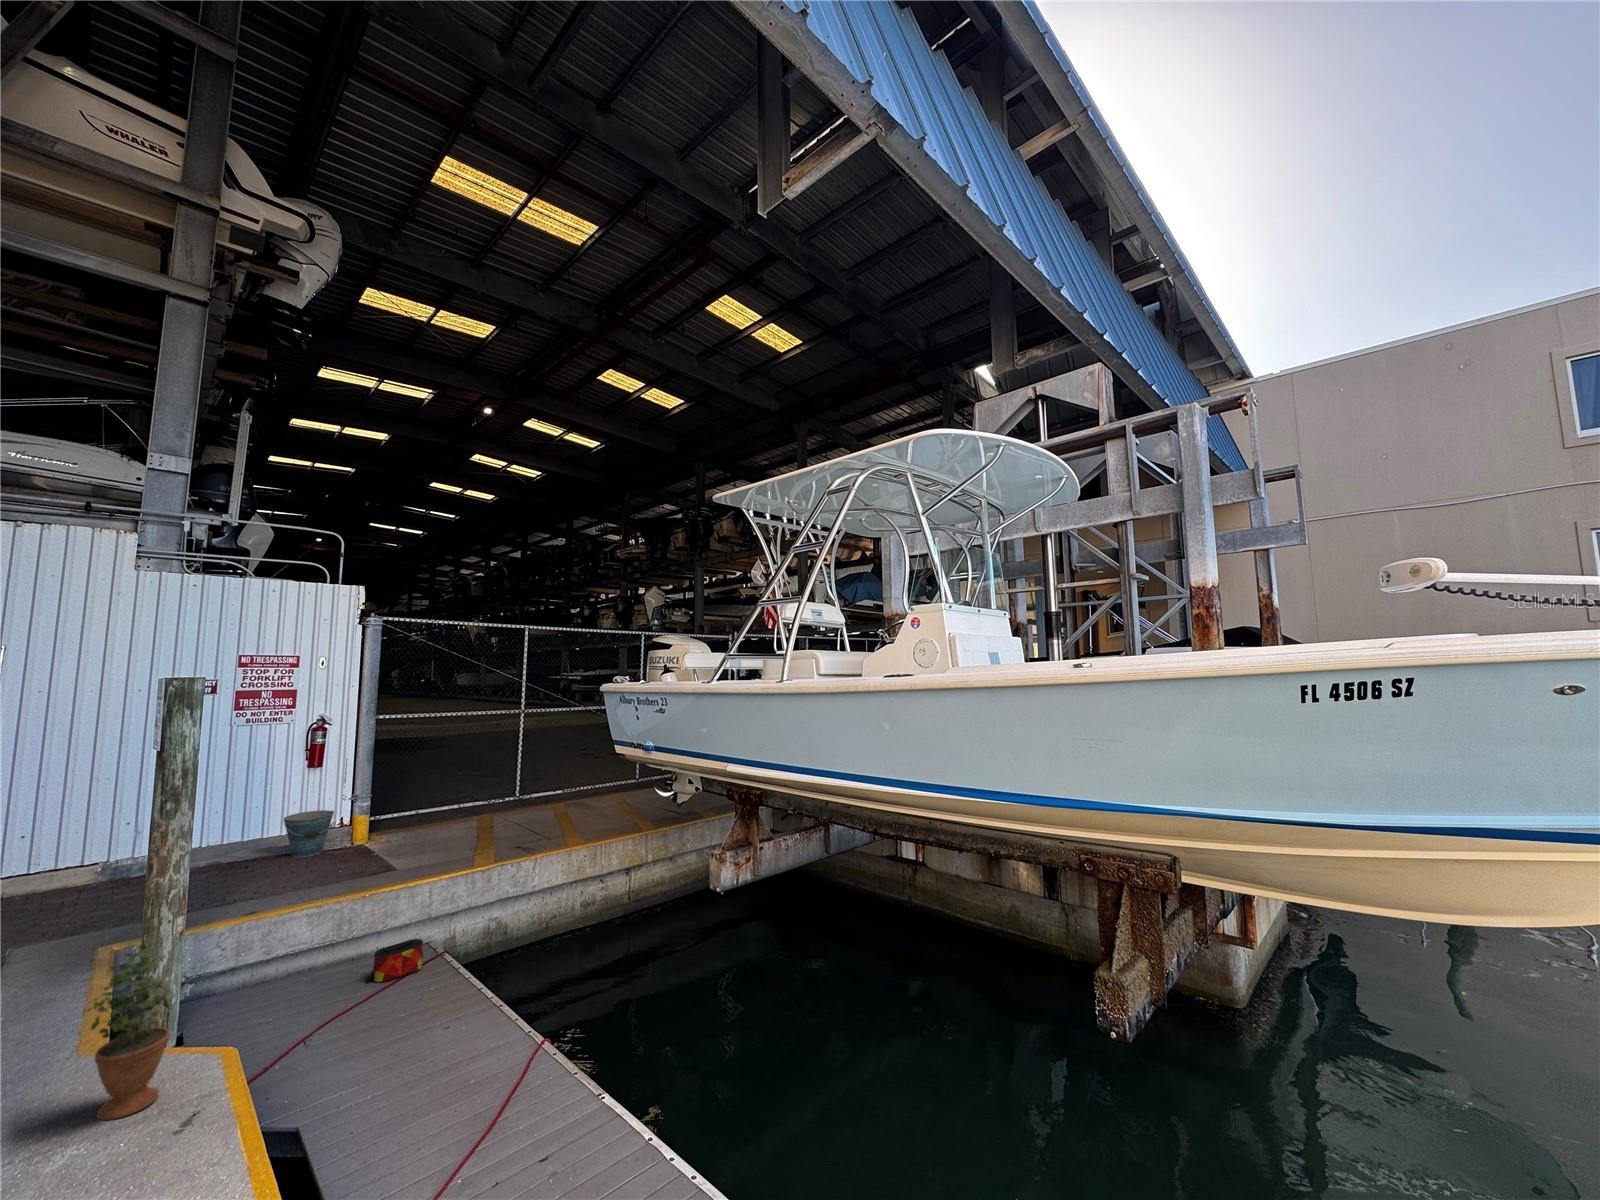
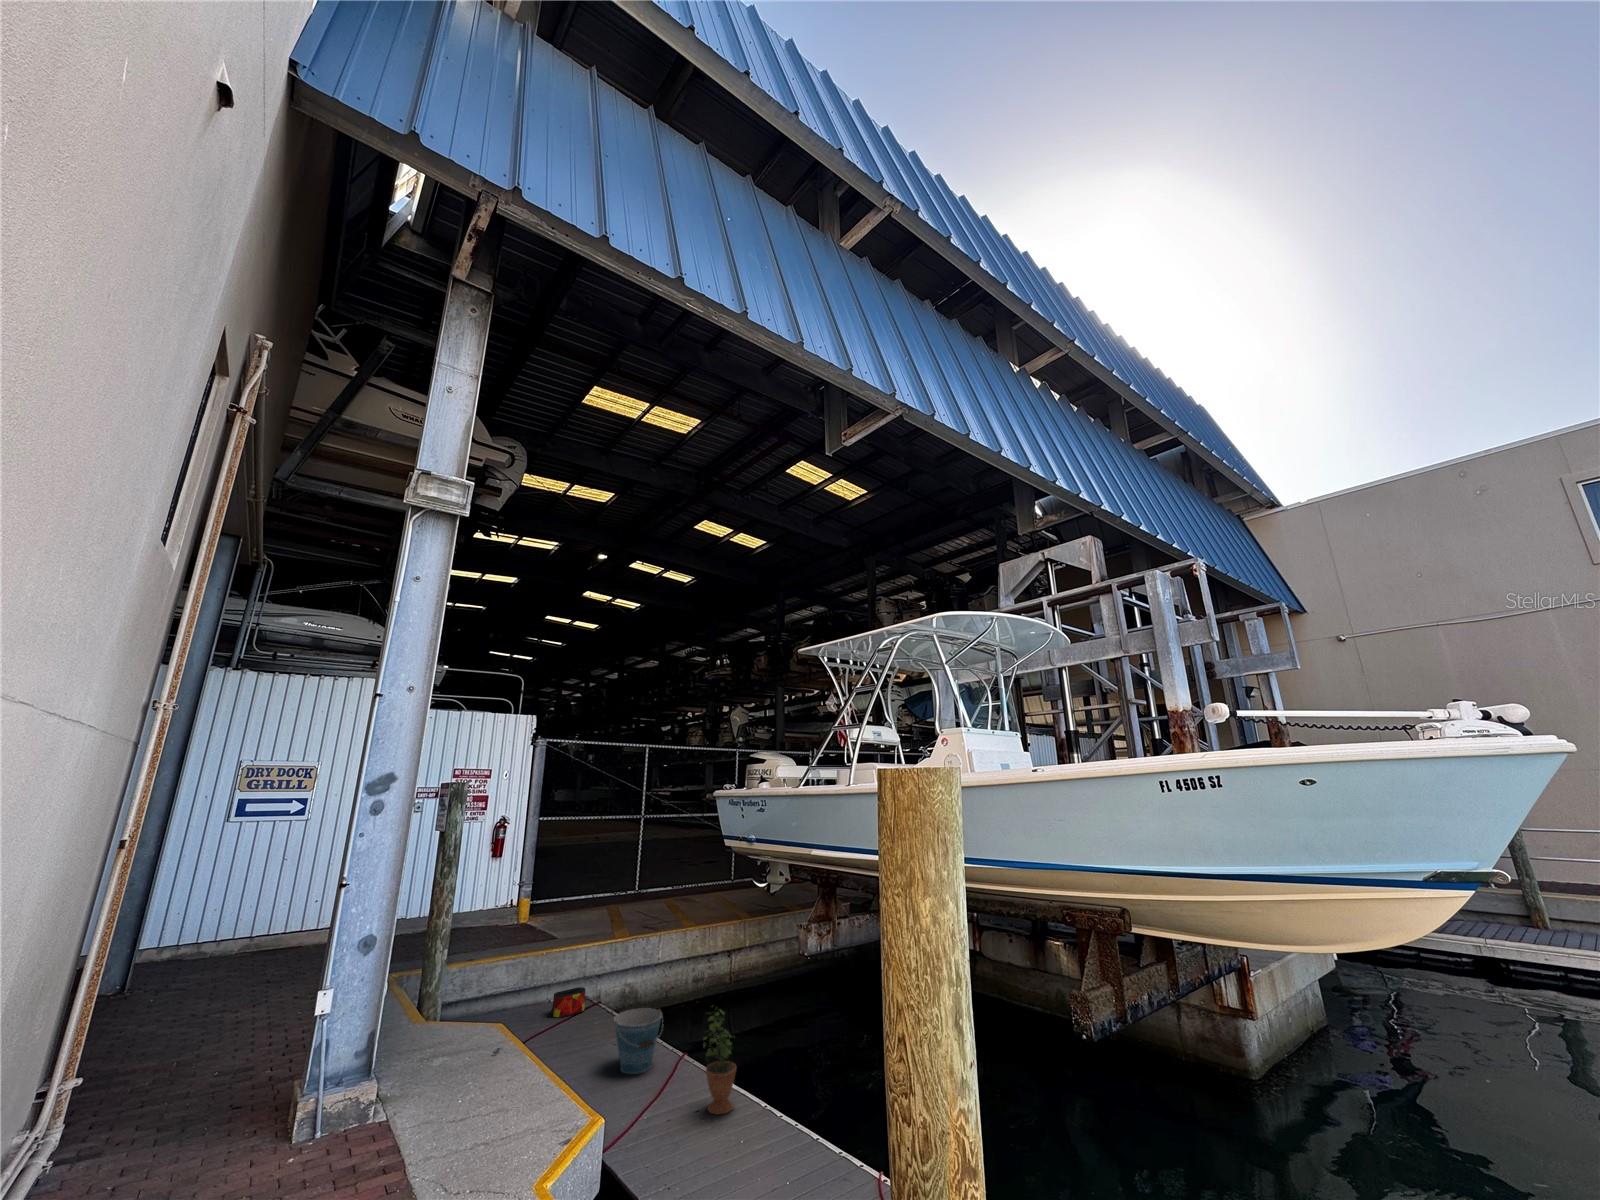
bucket: present [284,810,335,857] -> present [614,1008,662,1074]
potted plant: present [84,945,171,1120] -> present [703,1008,736,1115]

